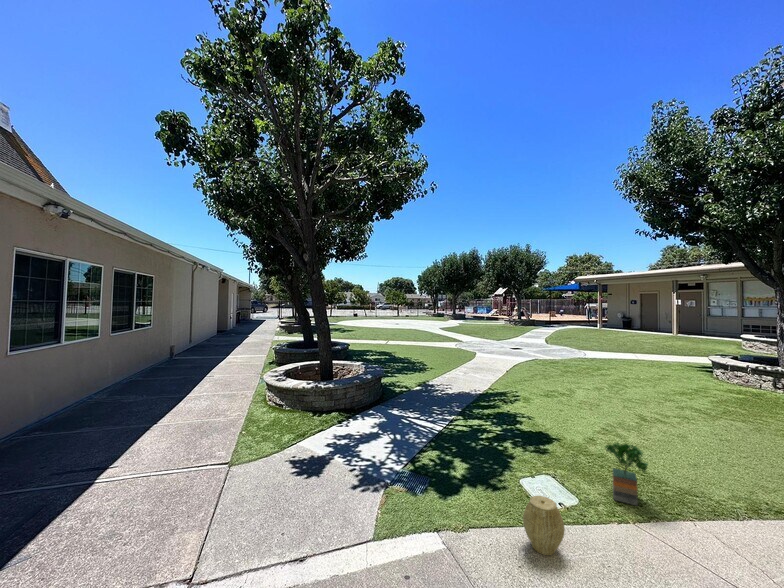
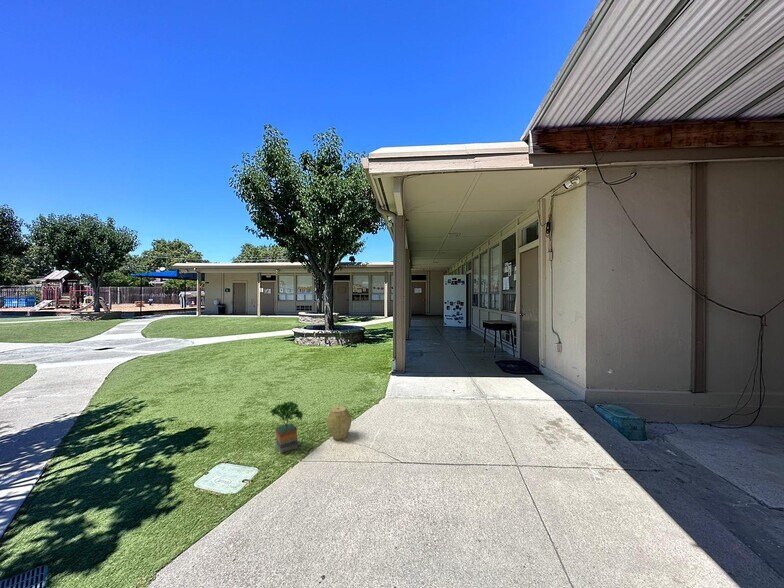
woven basket: present [523,496,565,555] -> present [327,406,351,440]

